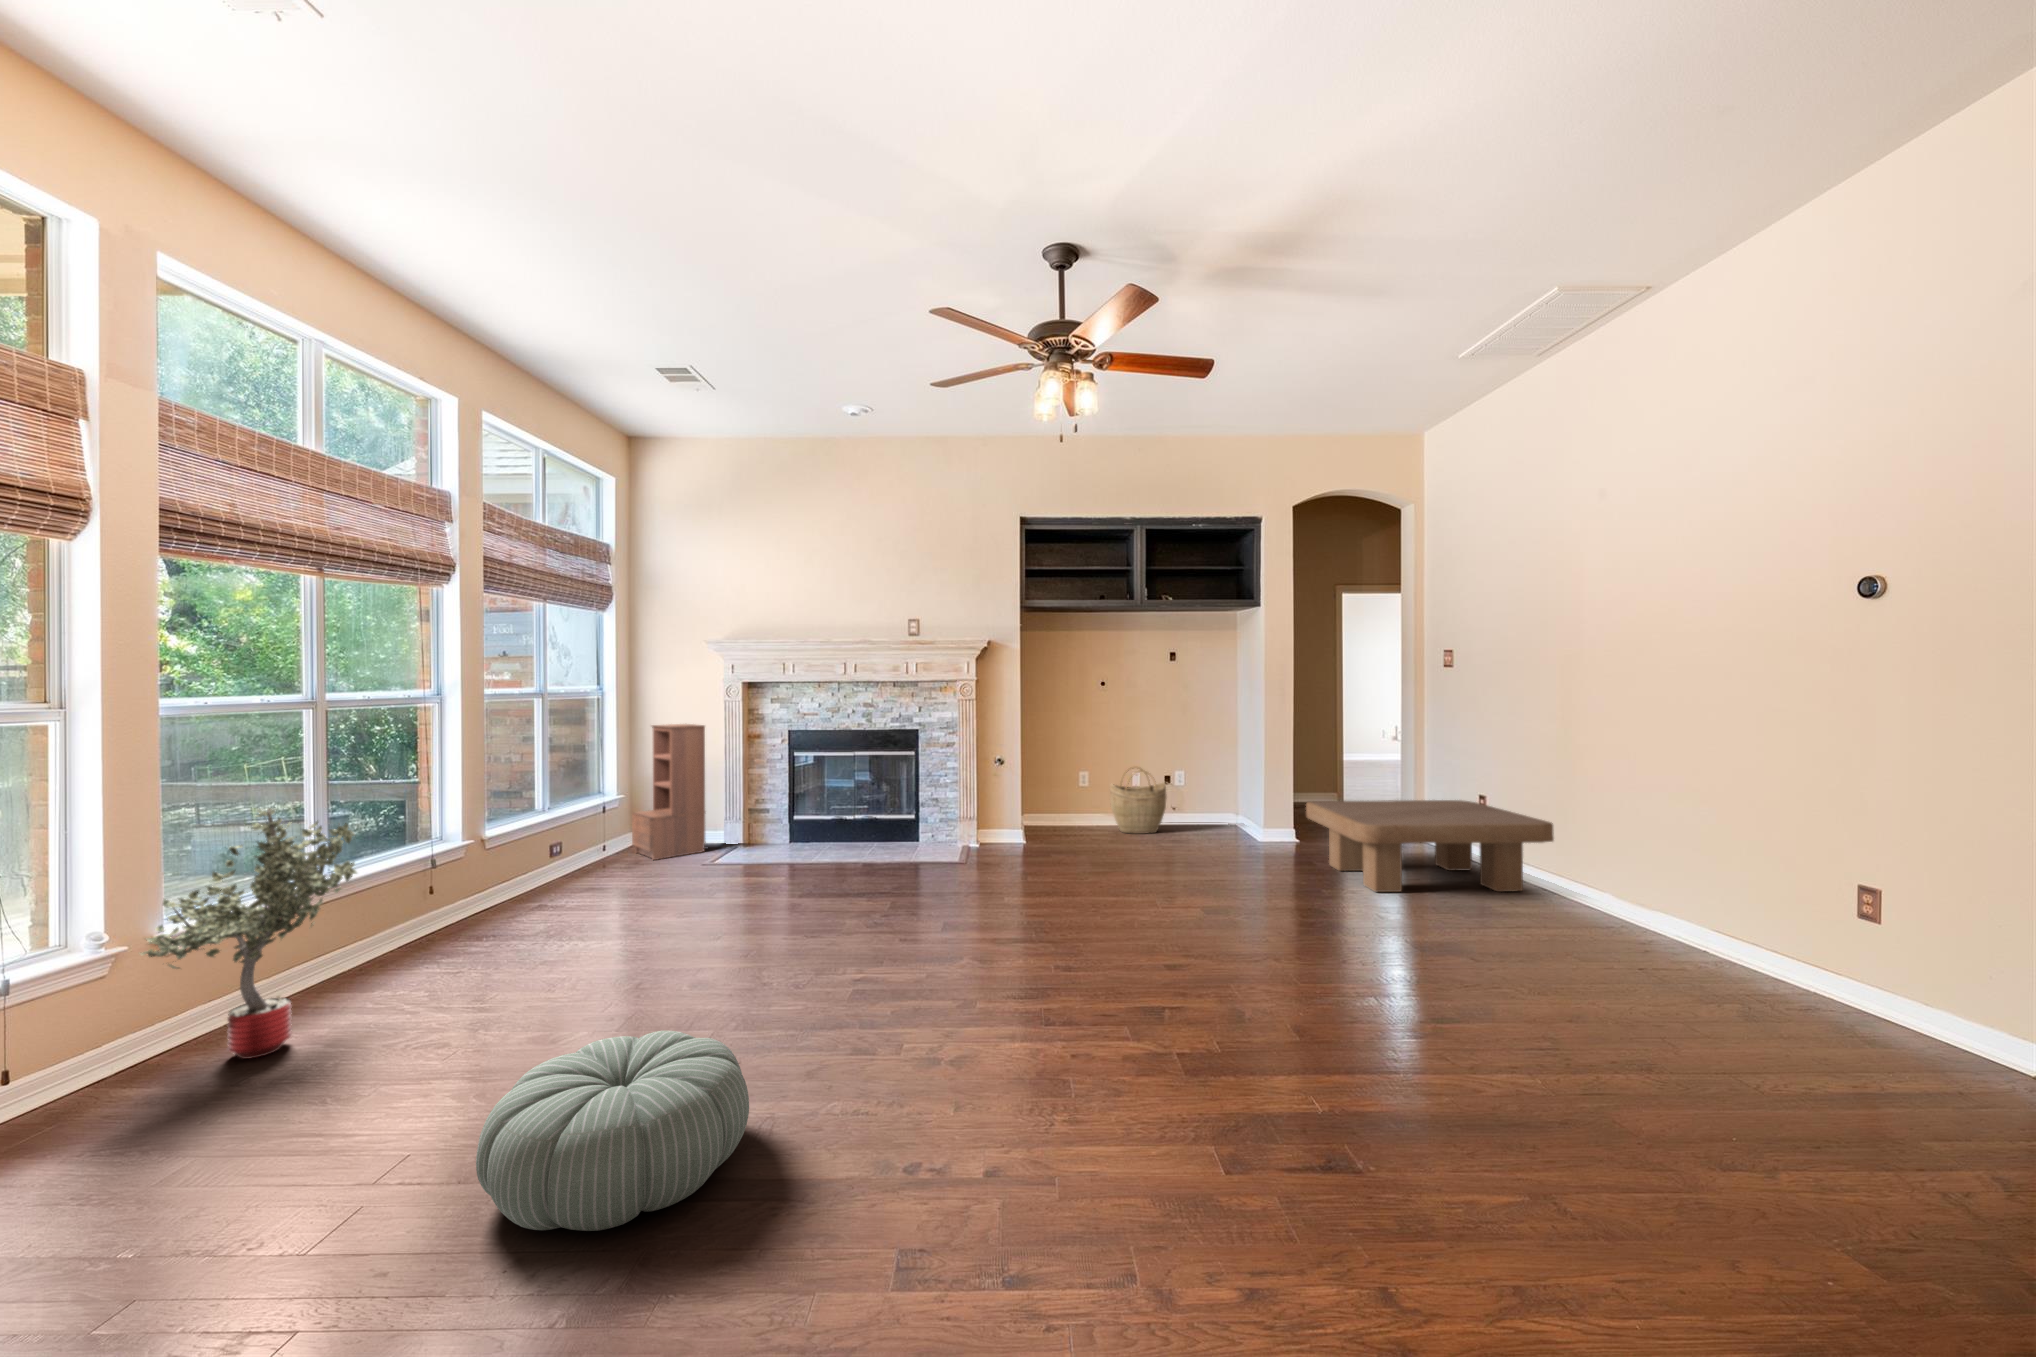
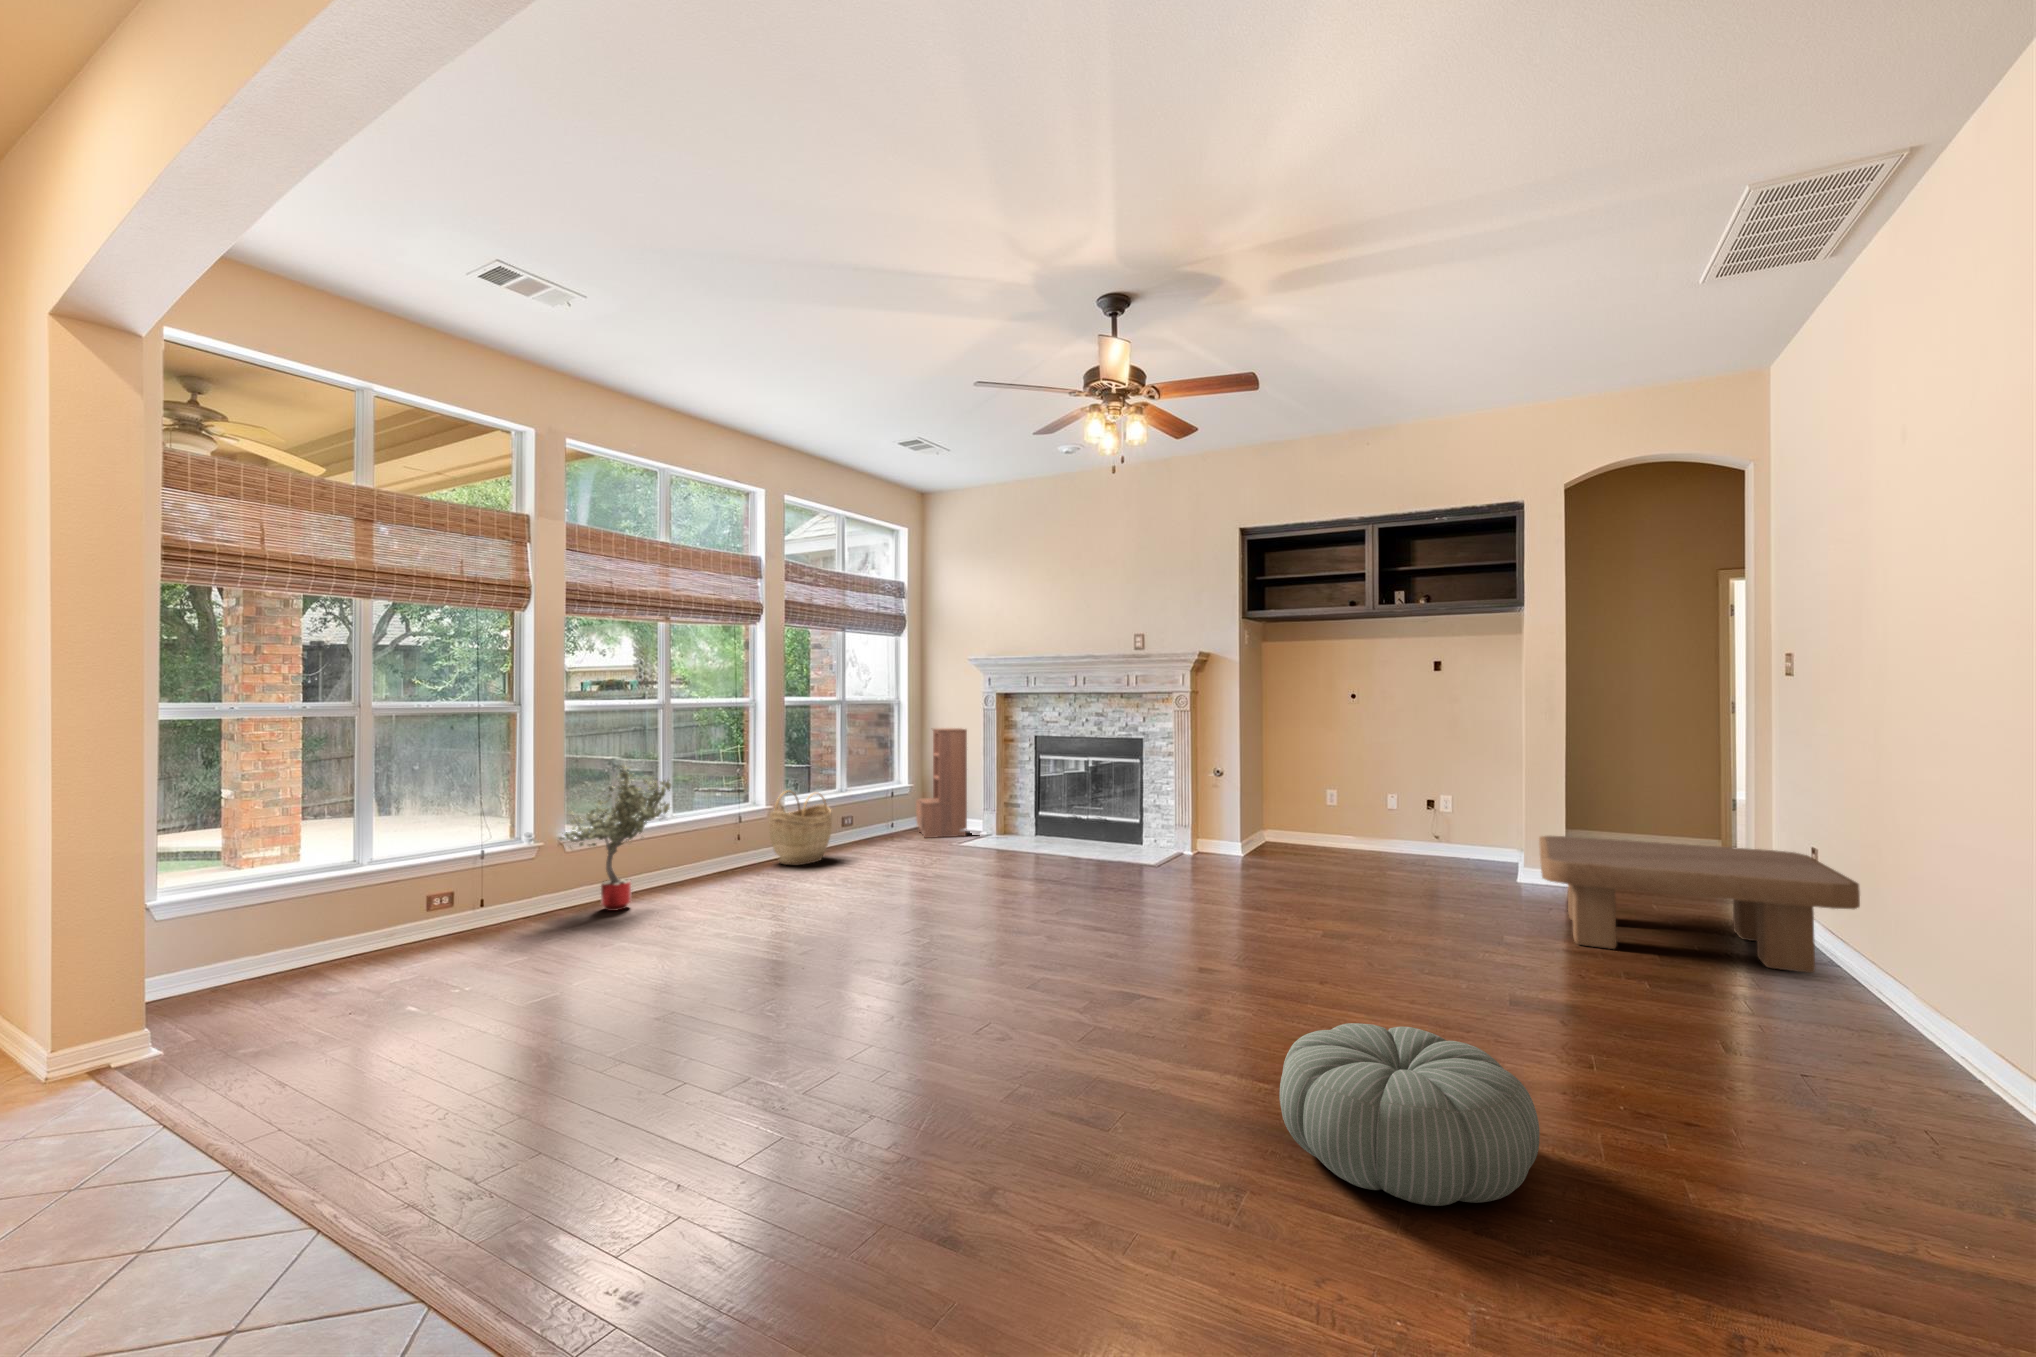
woven basket: present [1110,768,1166,834] -> present [769,791,832,865]
pouf: present [476,1031,749,1231] -> present [1280,1023,1540,1206]

